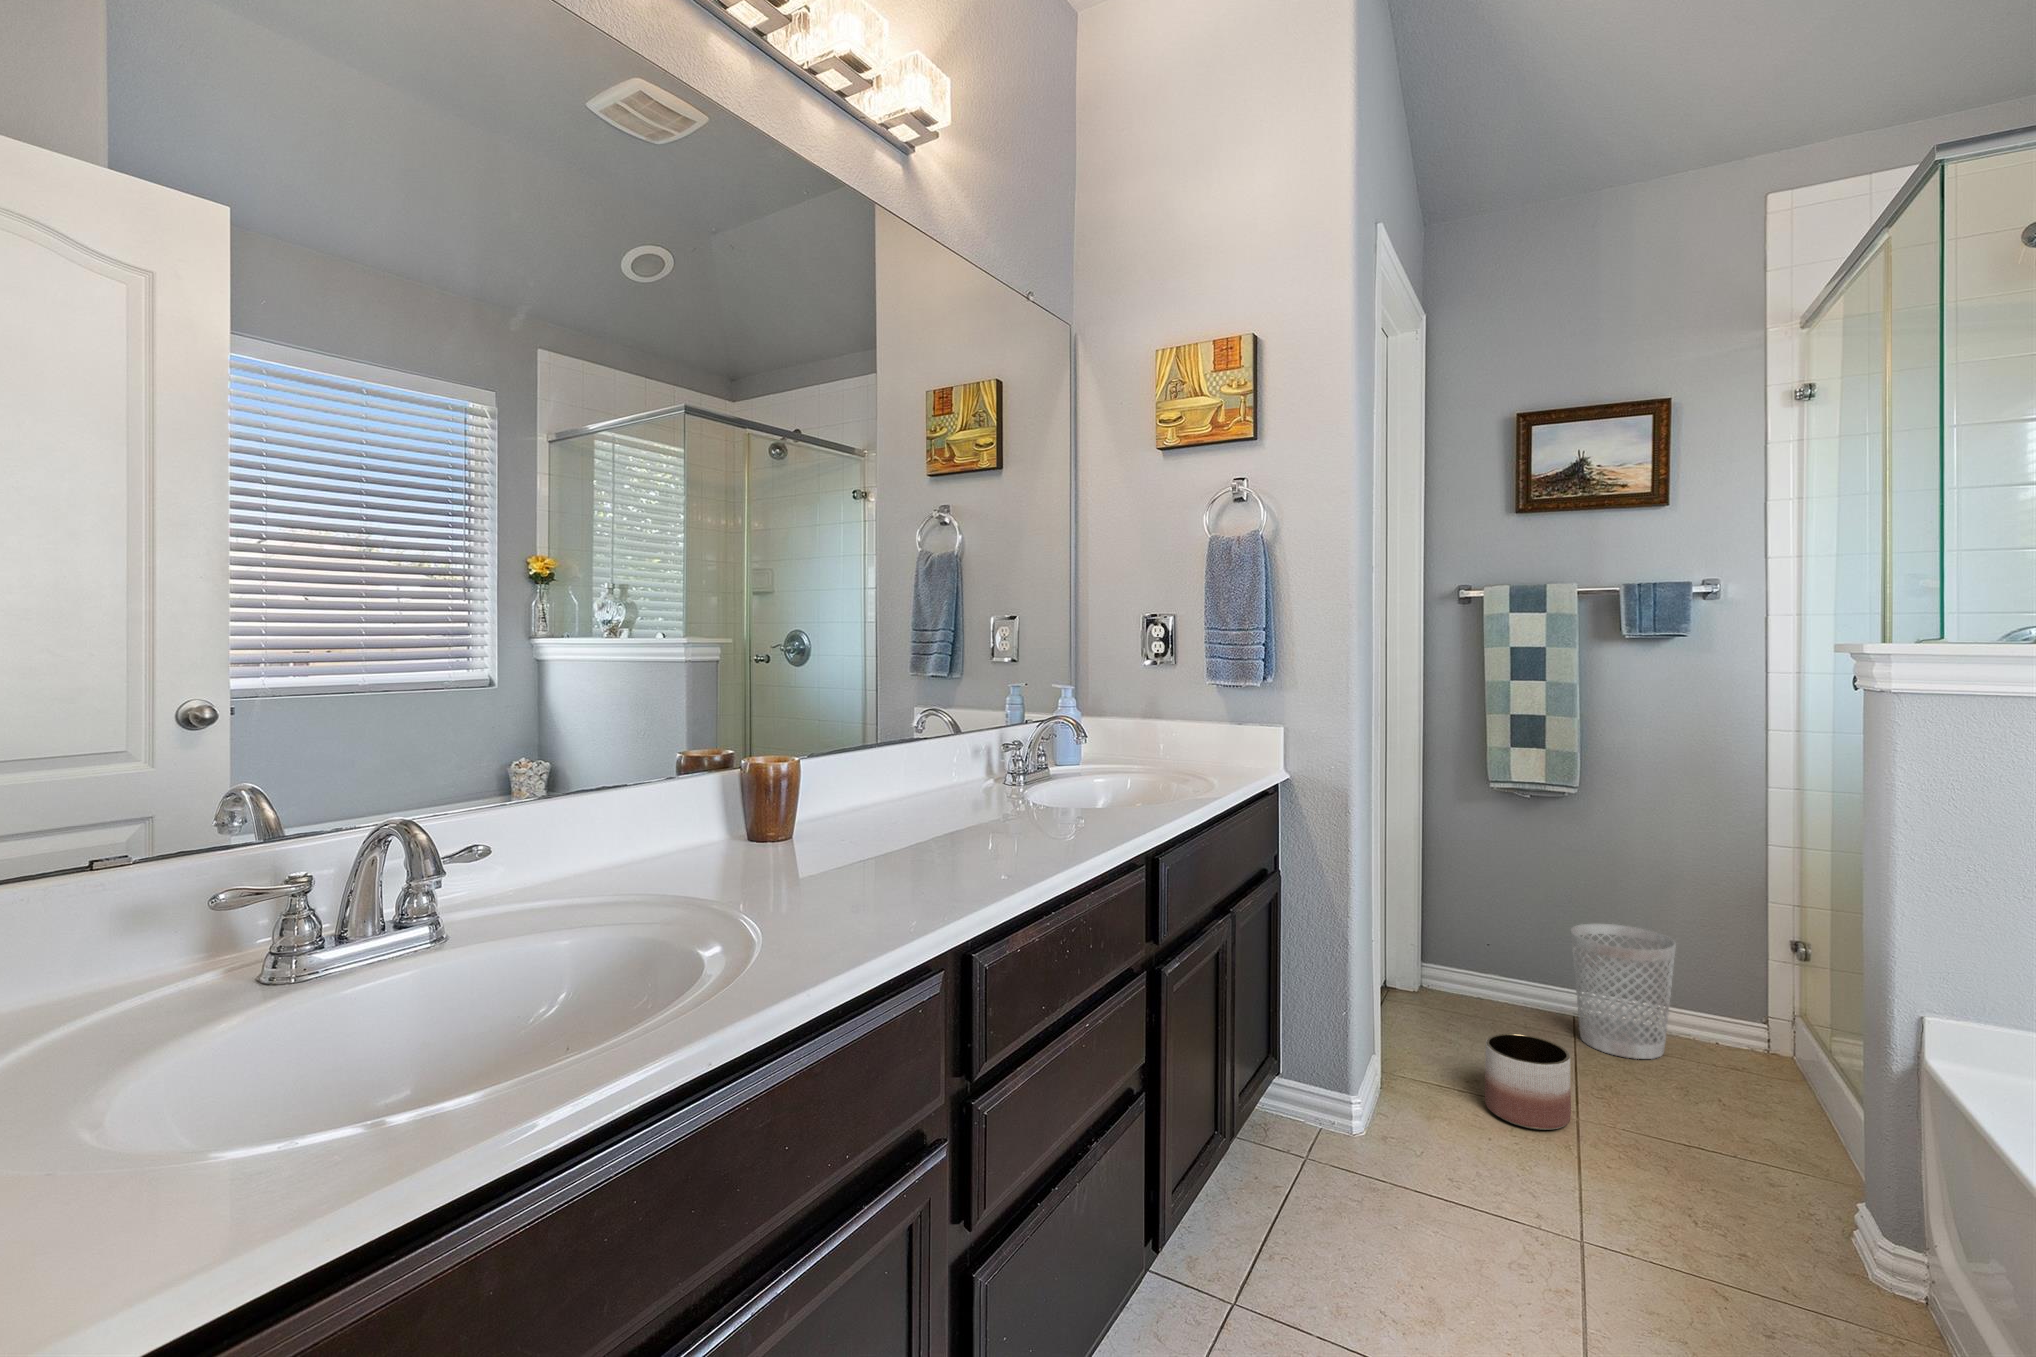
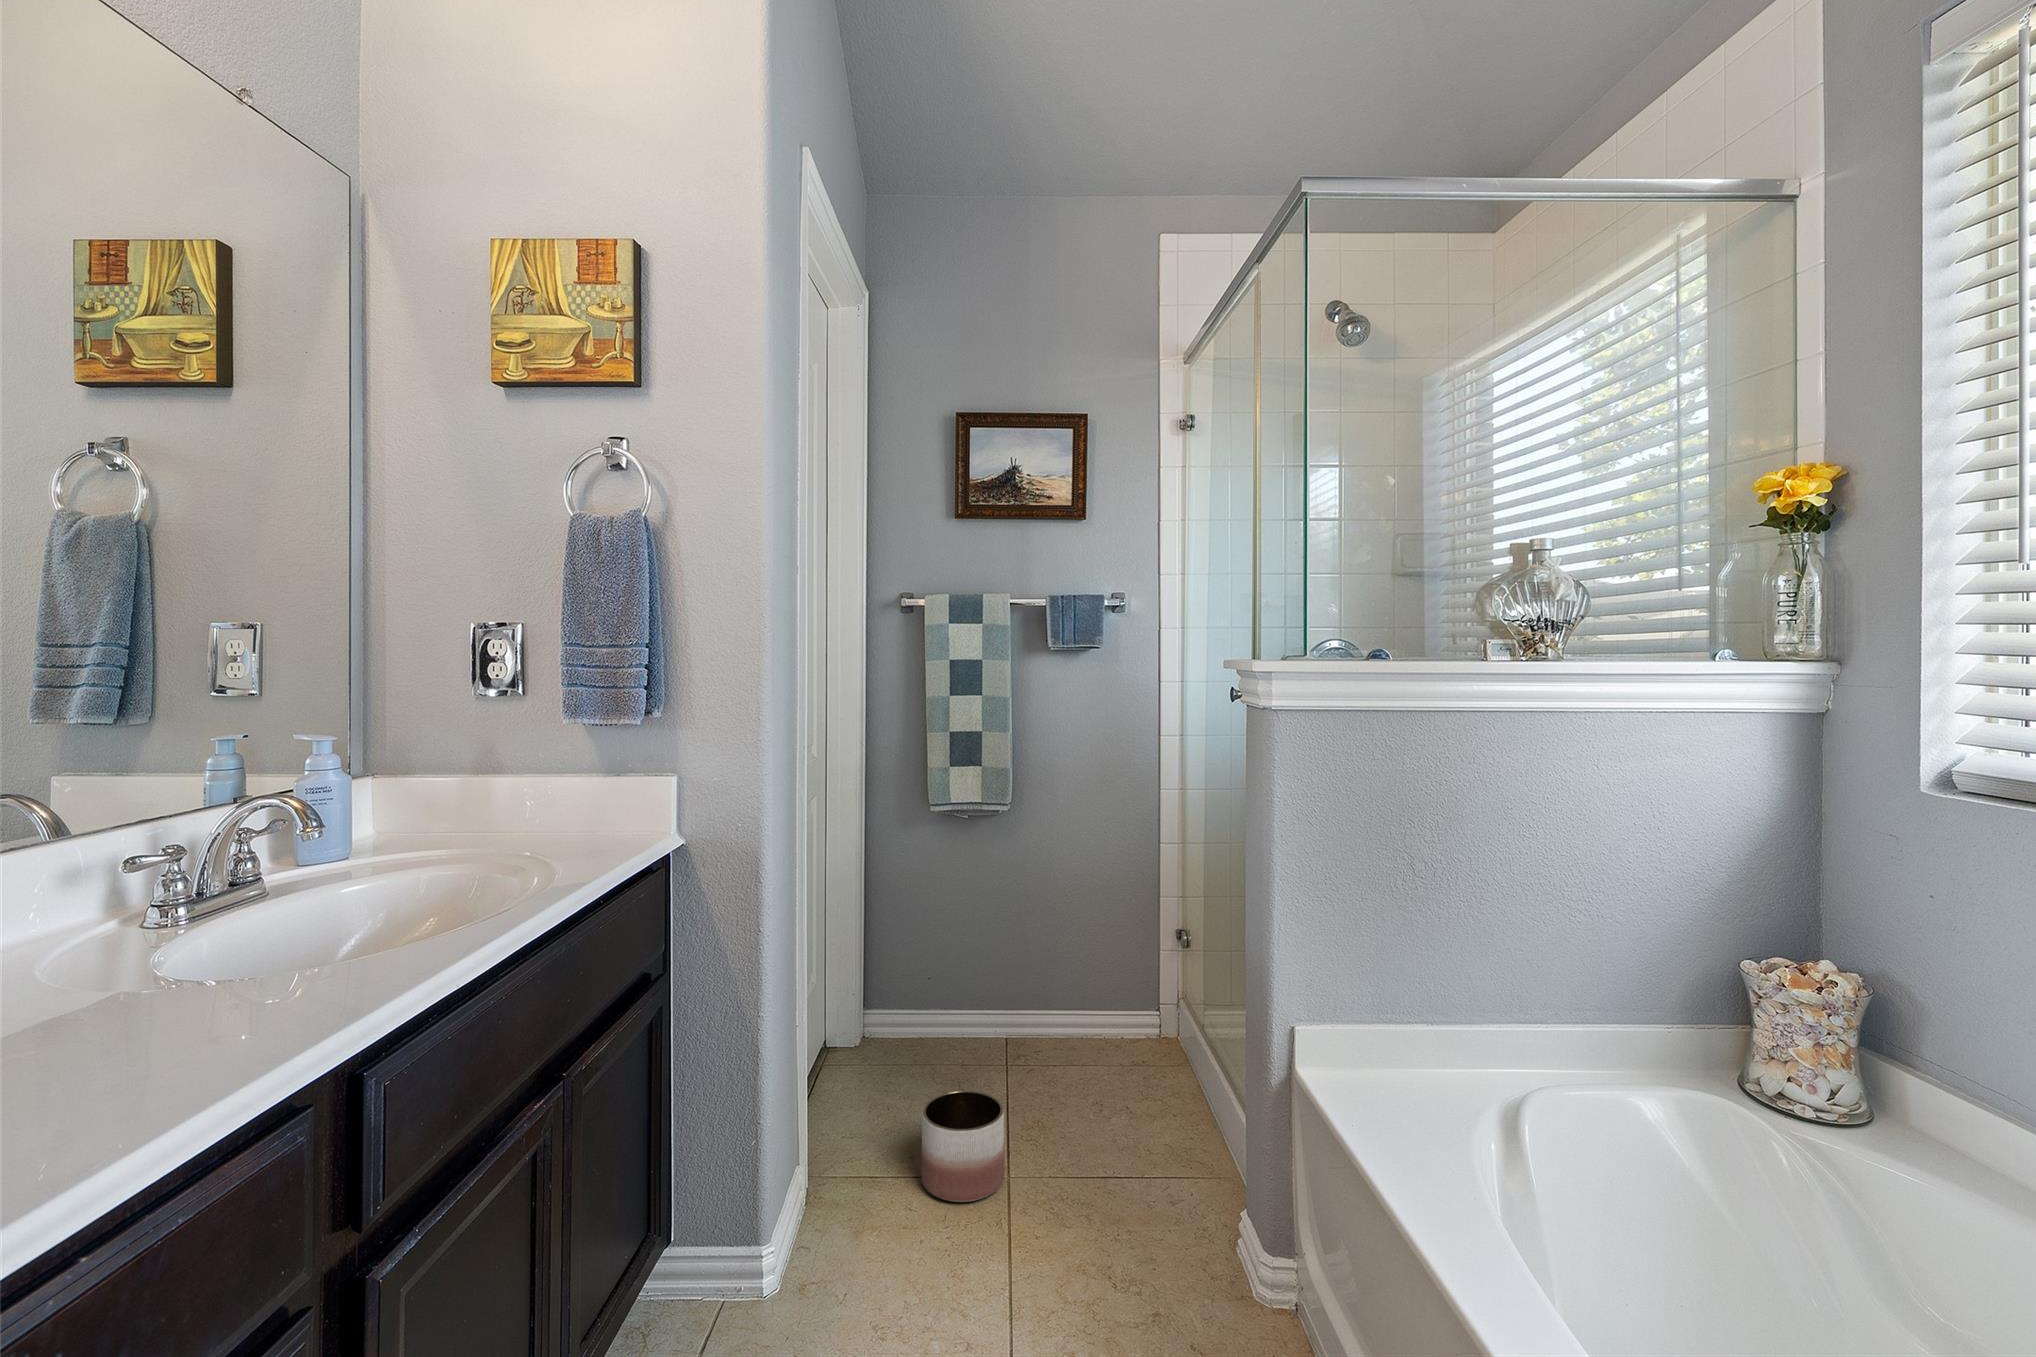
wastebasket: present [1571,924,1676,1059] -> none [1004,939,1093,1077]

